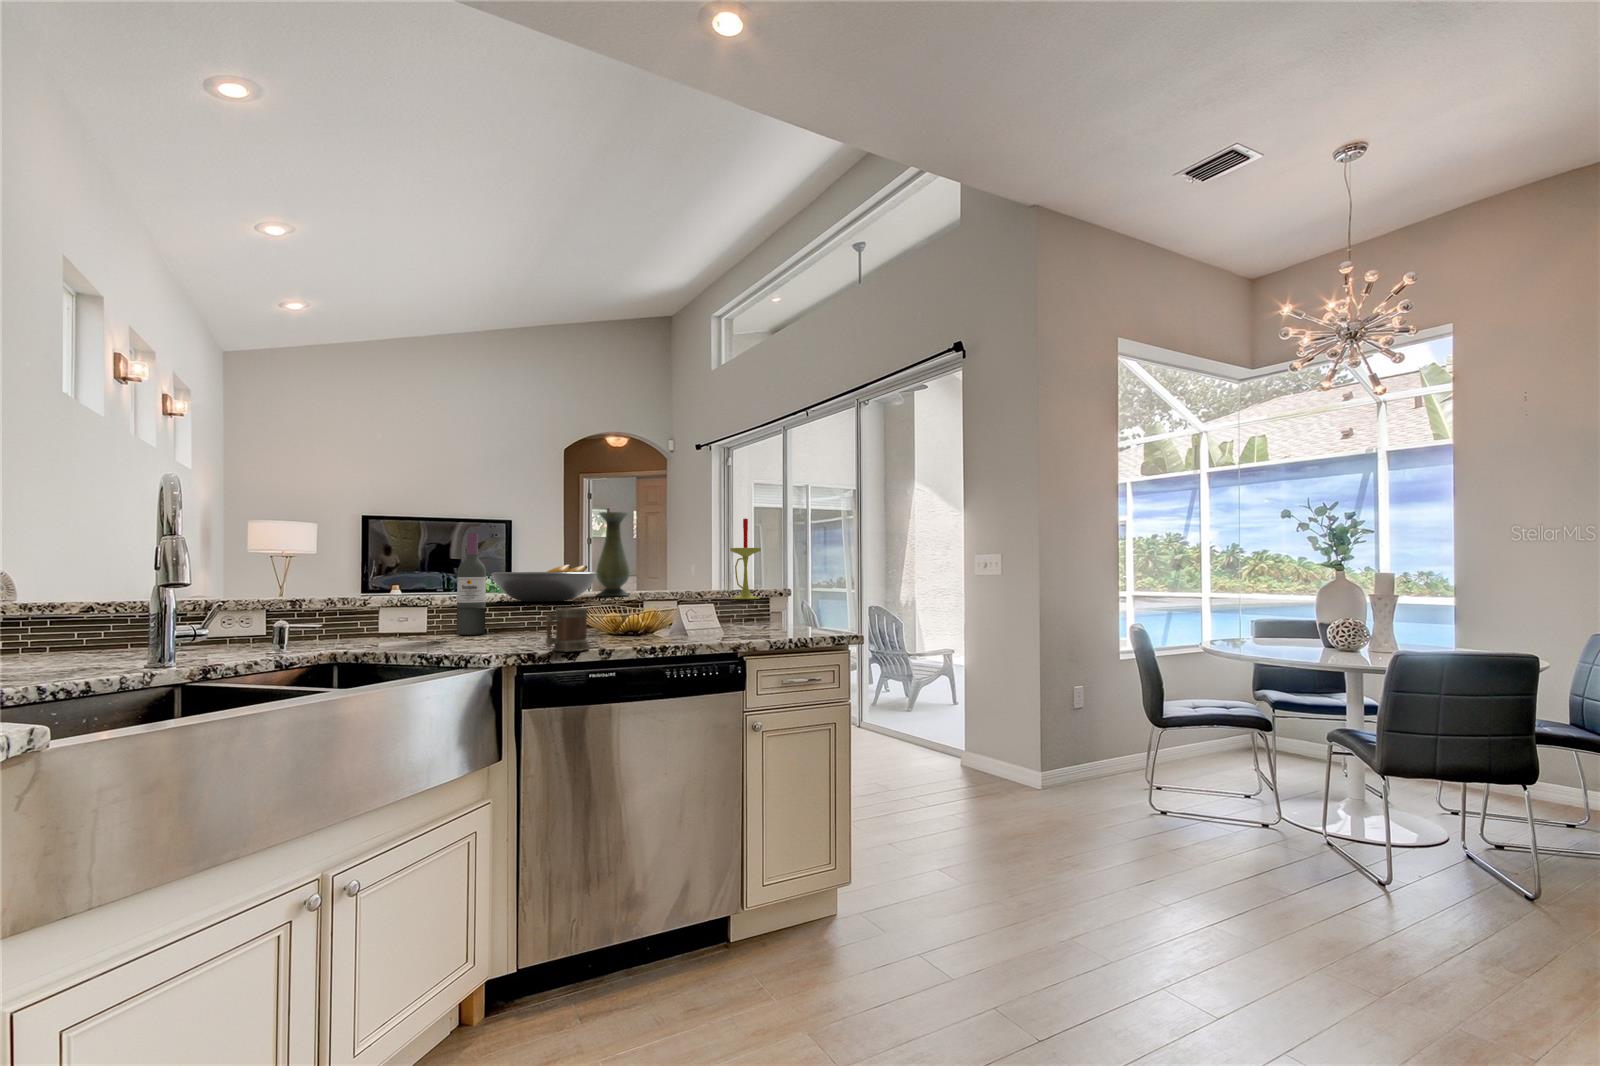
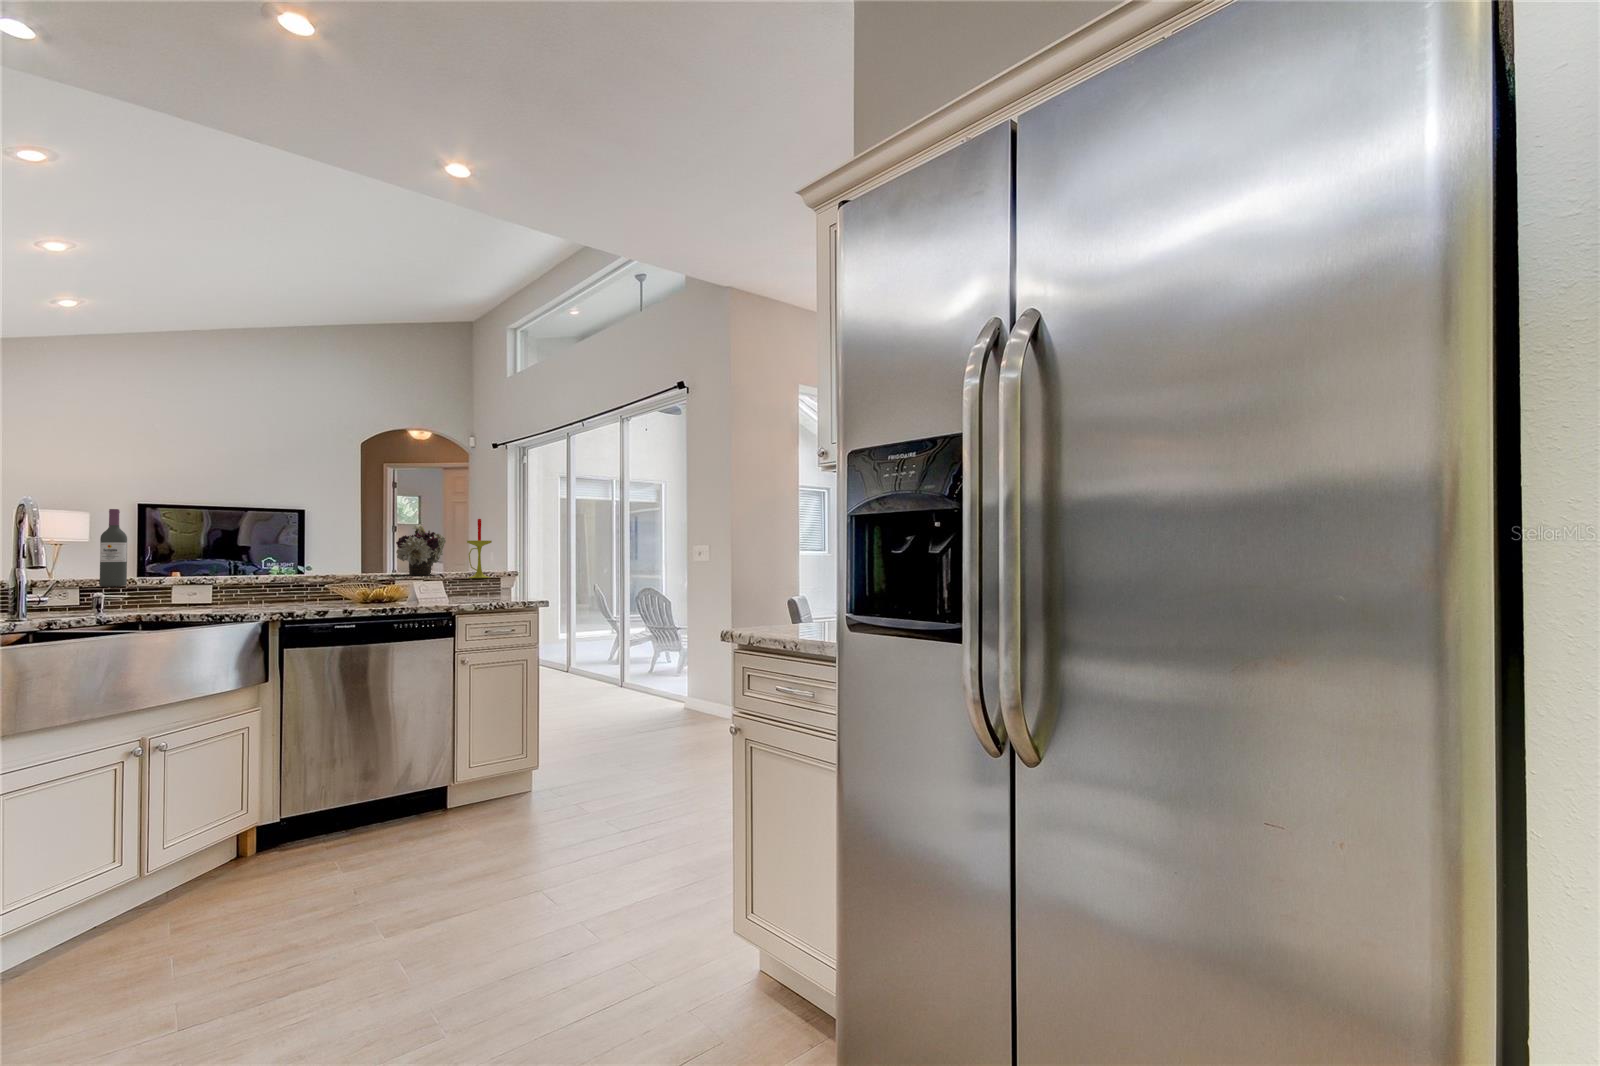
vase: present [596,512,630,596] -> none [362,512,392,577]
flower arrangement: none [628,529,685,593] -> present [396,525,446,575]
wine bottle: present [457,533,486,635] -> present [100,509,127,587]
fruit bowl: present [491,565,597,602] -> none [266,554,355,581]
mug: present [546,608,589,651] -> none [302,583,335,612]

